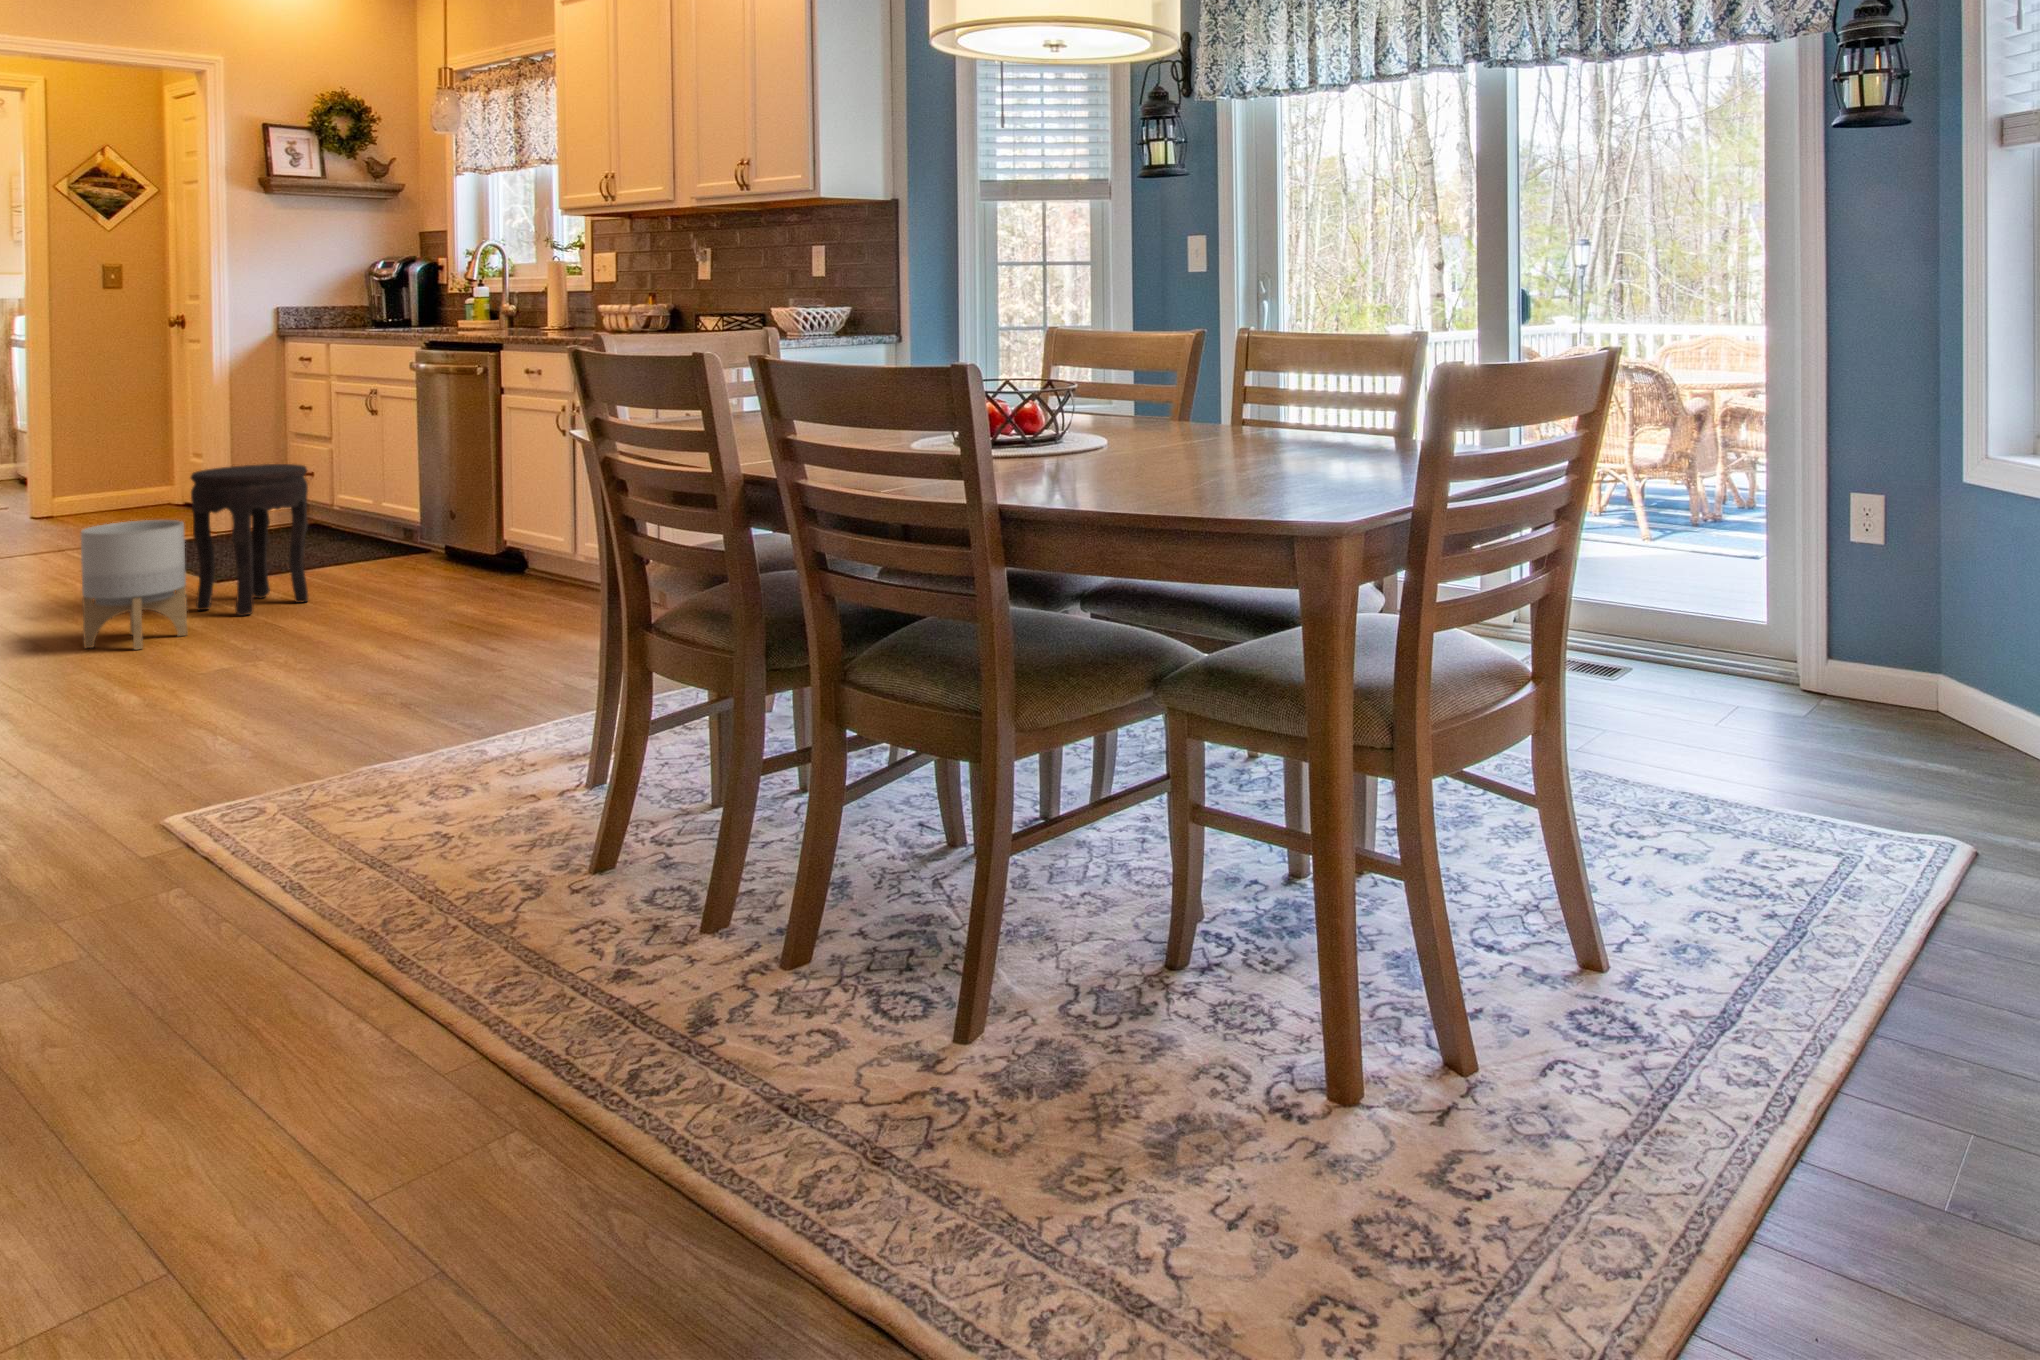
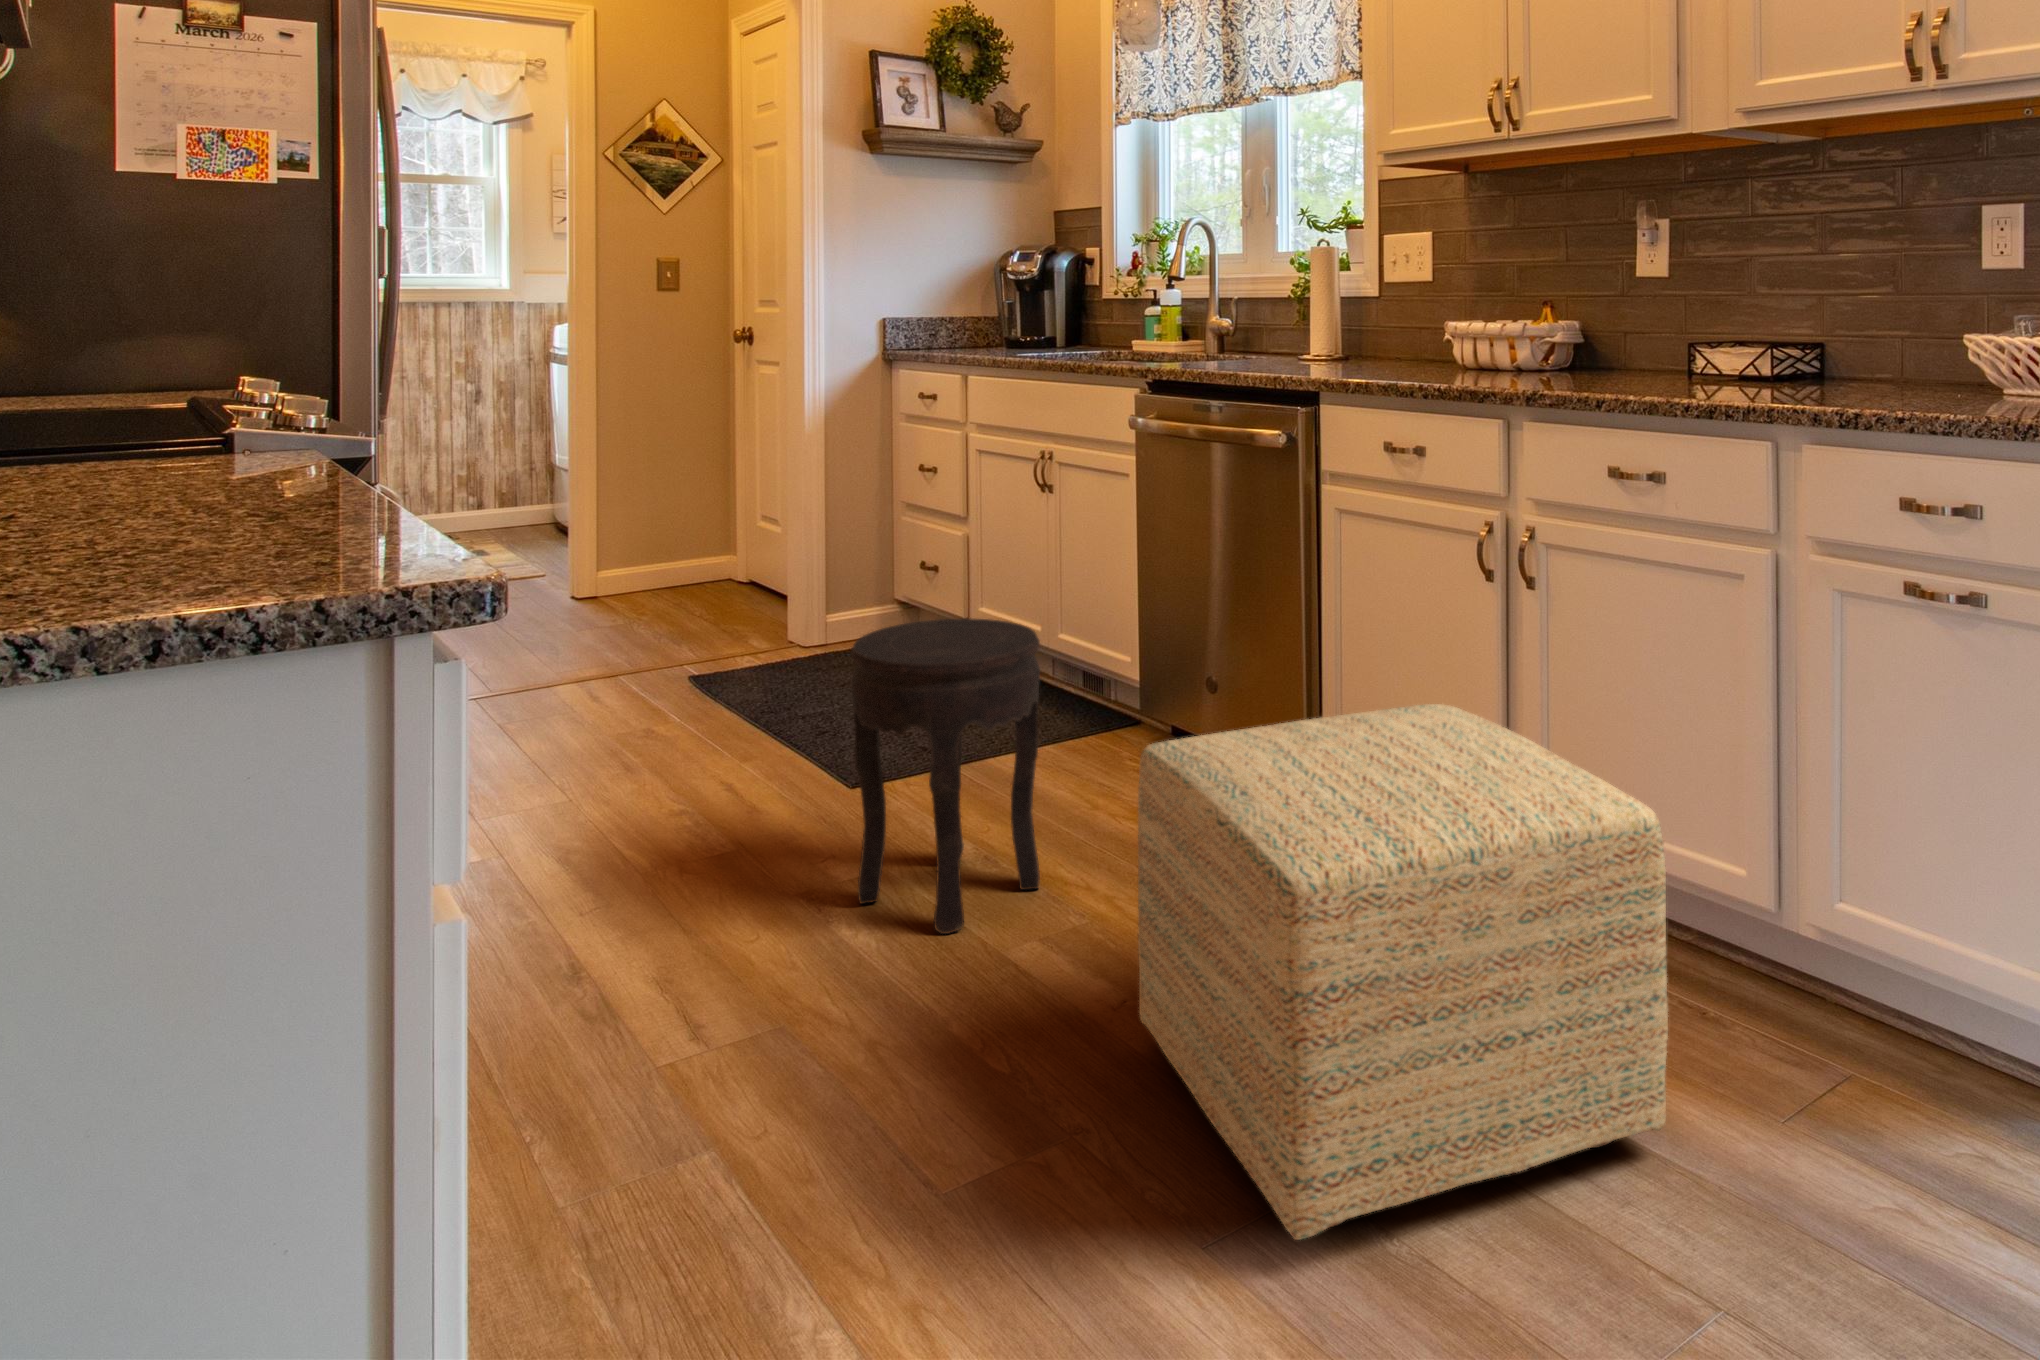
ottoman: none [320,480,541,661] -> present [1138,704,1668,1240]
planter: present [81,520,187,650] -> none [687,763,871,1070]

